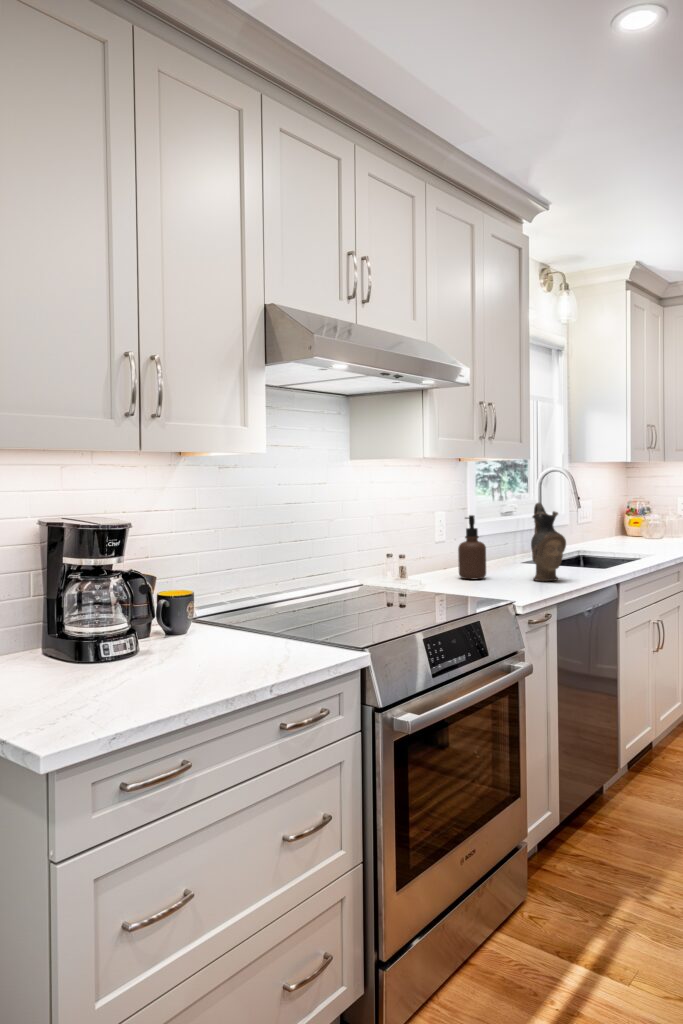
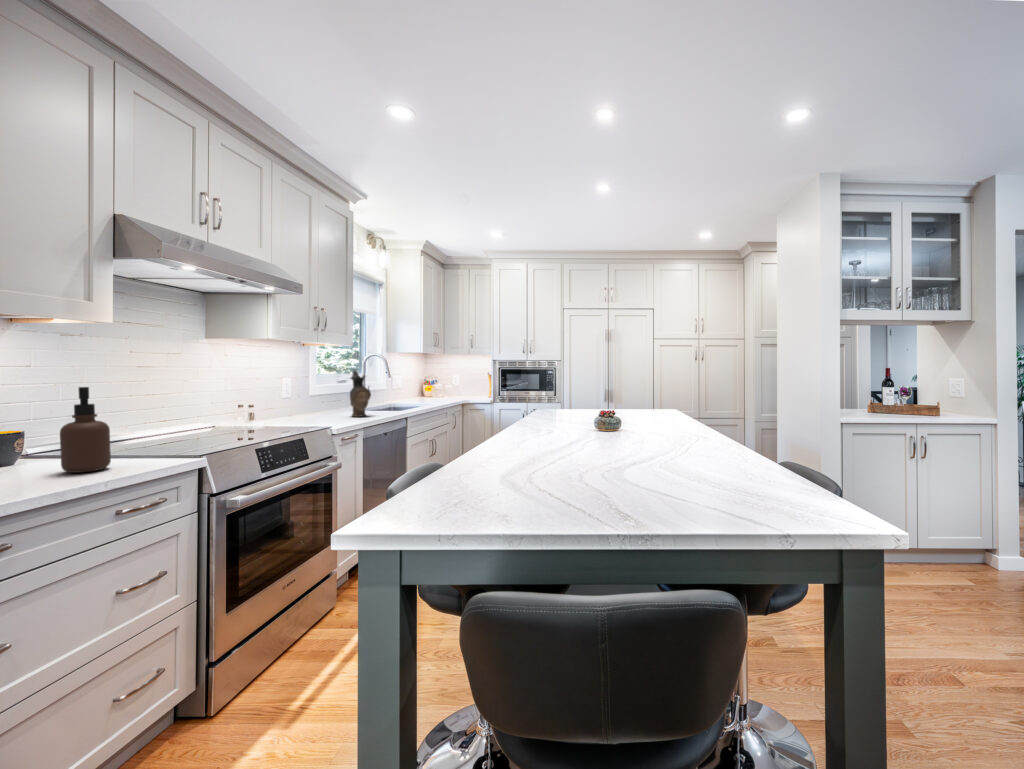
soap dispenser: present [458,515,486,579] -> present [60,387,111,473]

